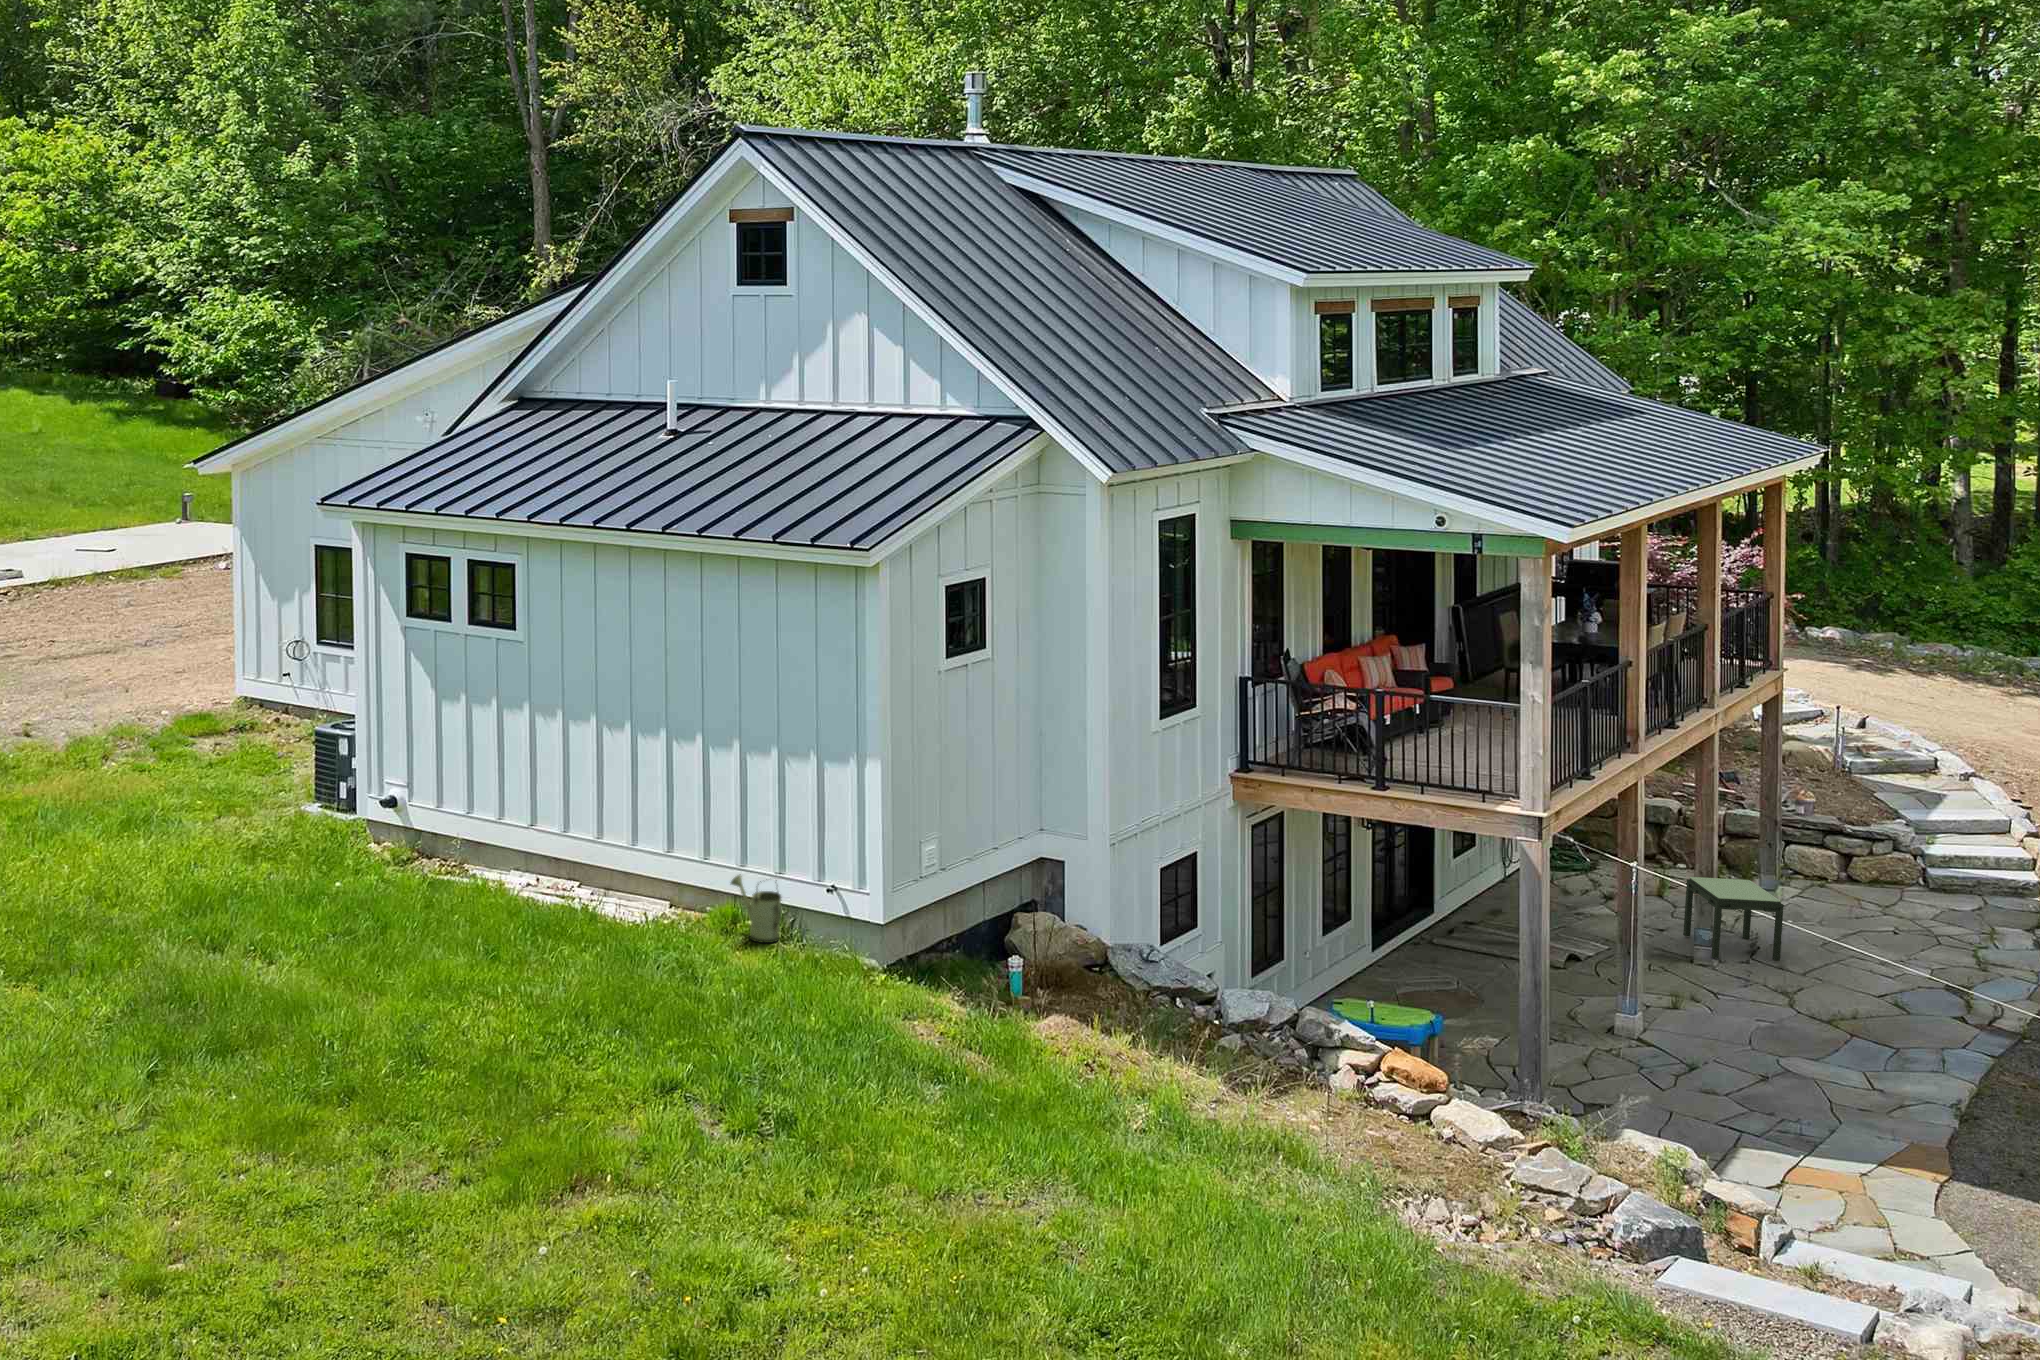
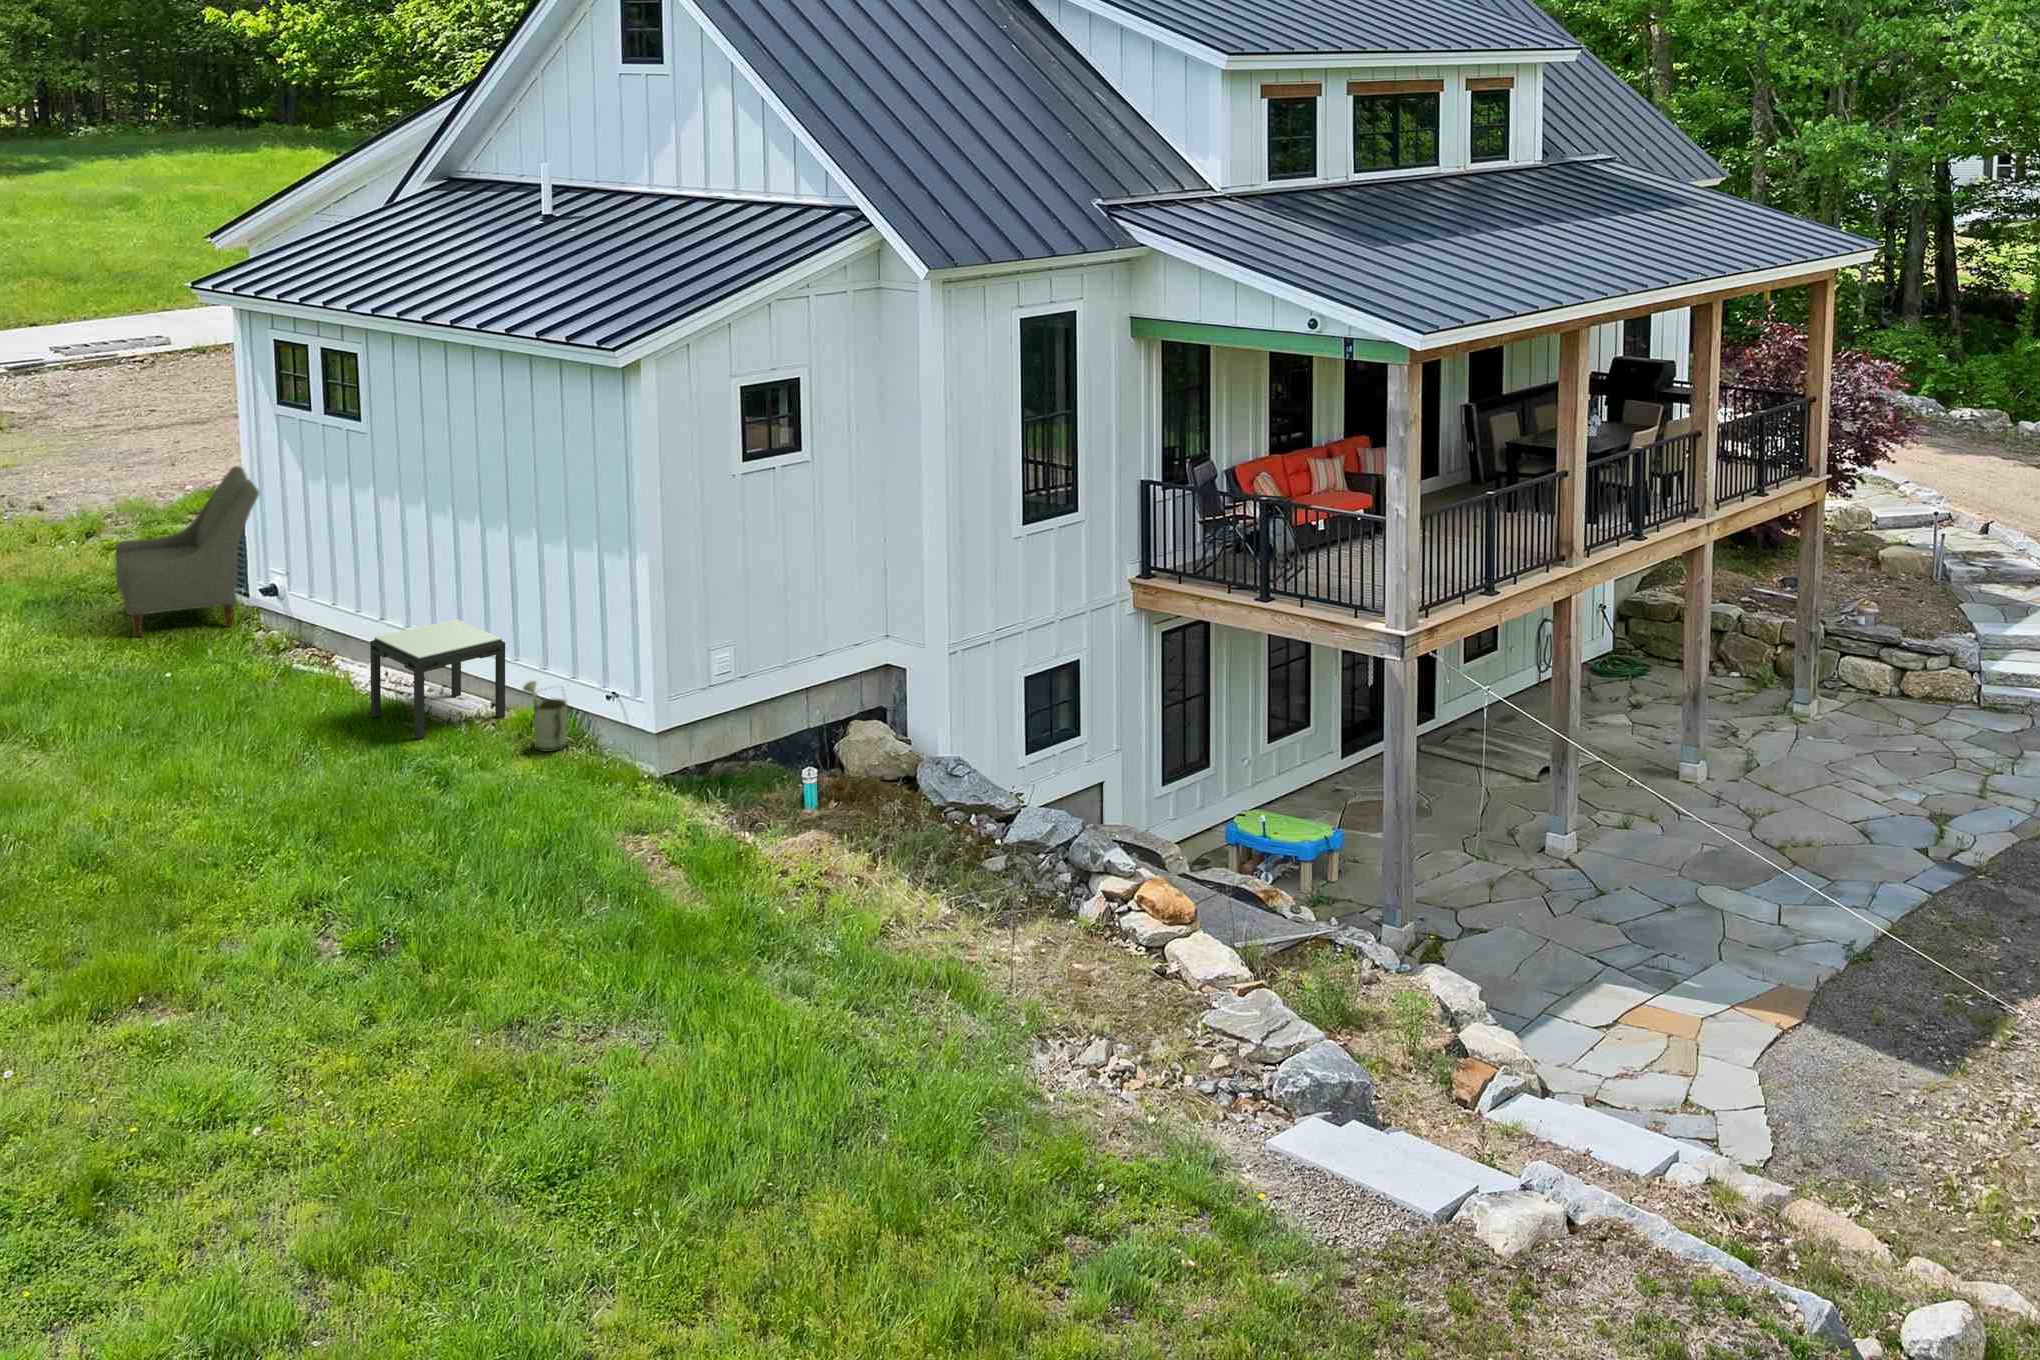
chair: none [242,677,395,847] -> present [115,466,260,637]
side table: present [1683,877,1784,961] -> present [370,619,505,740]

